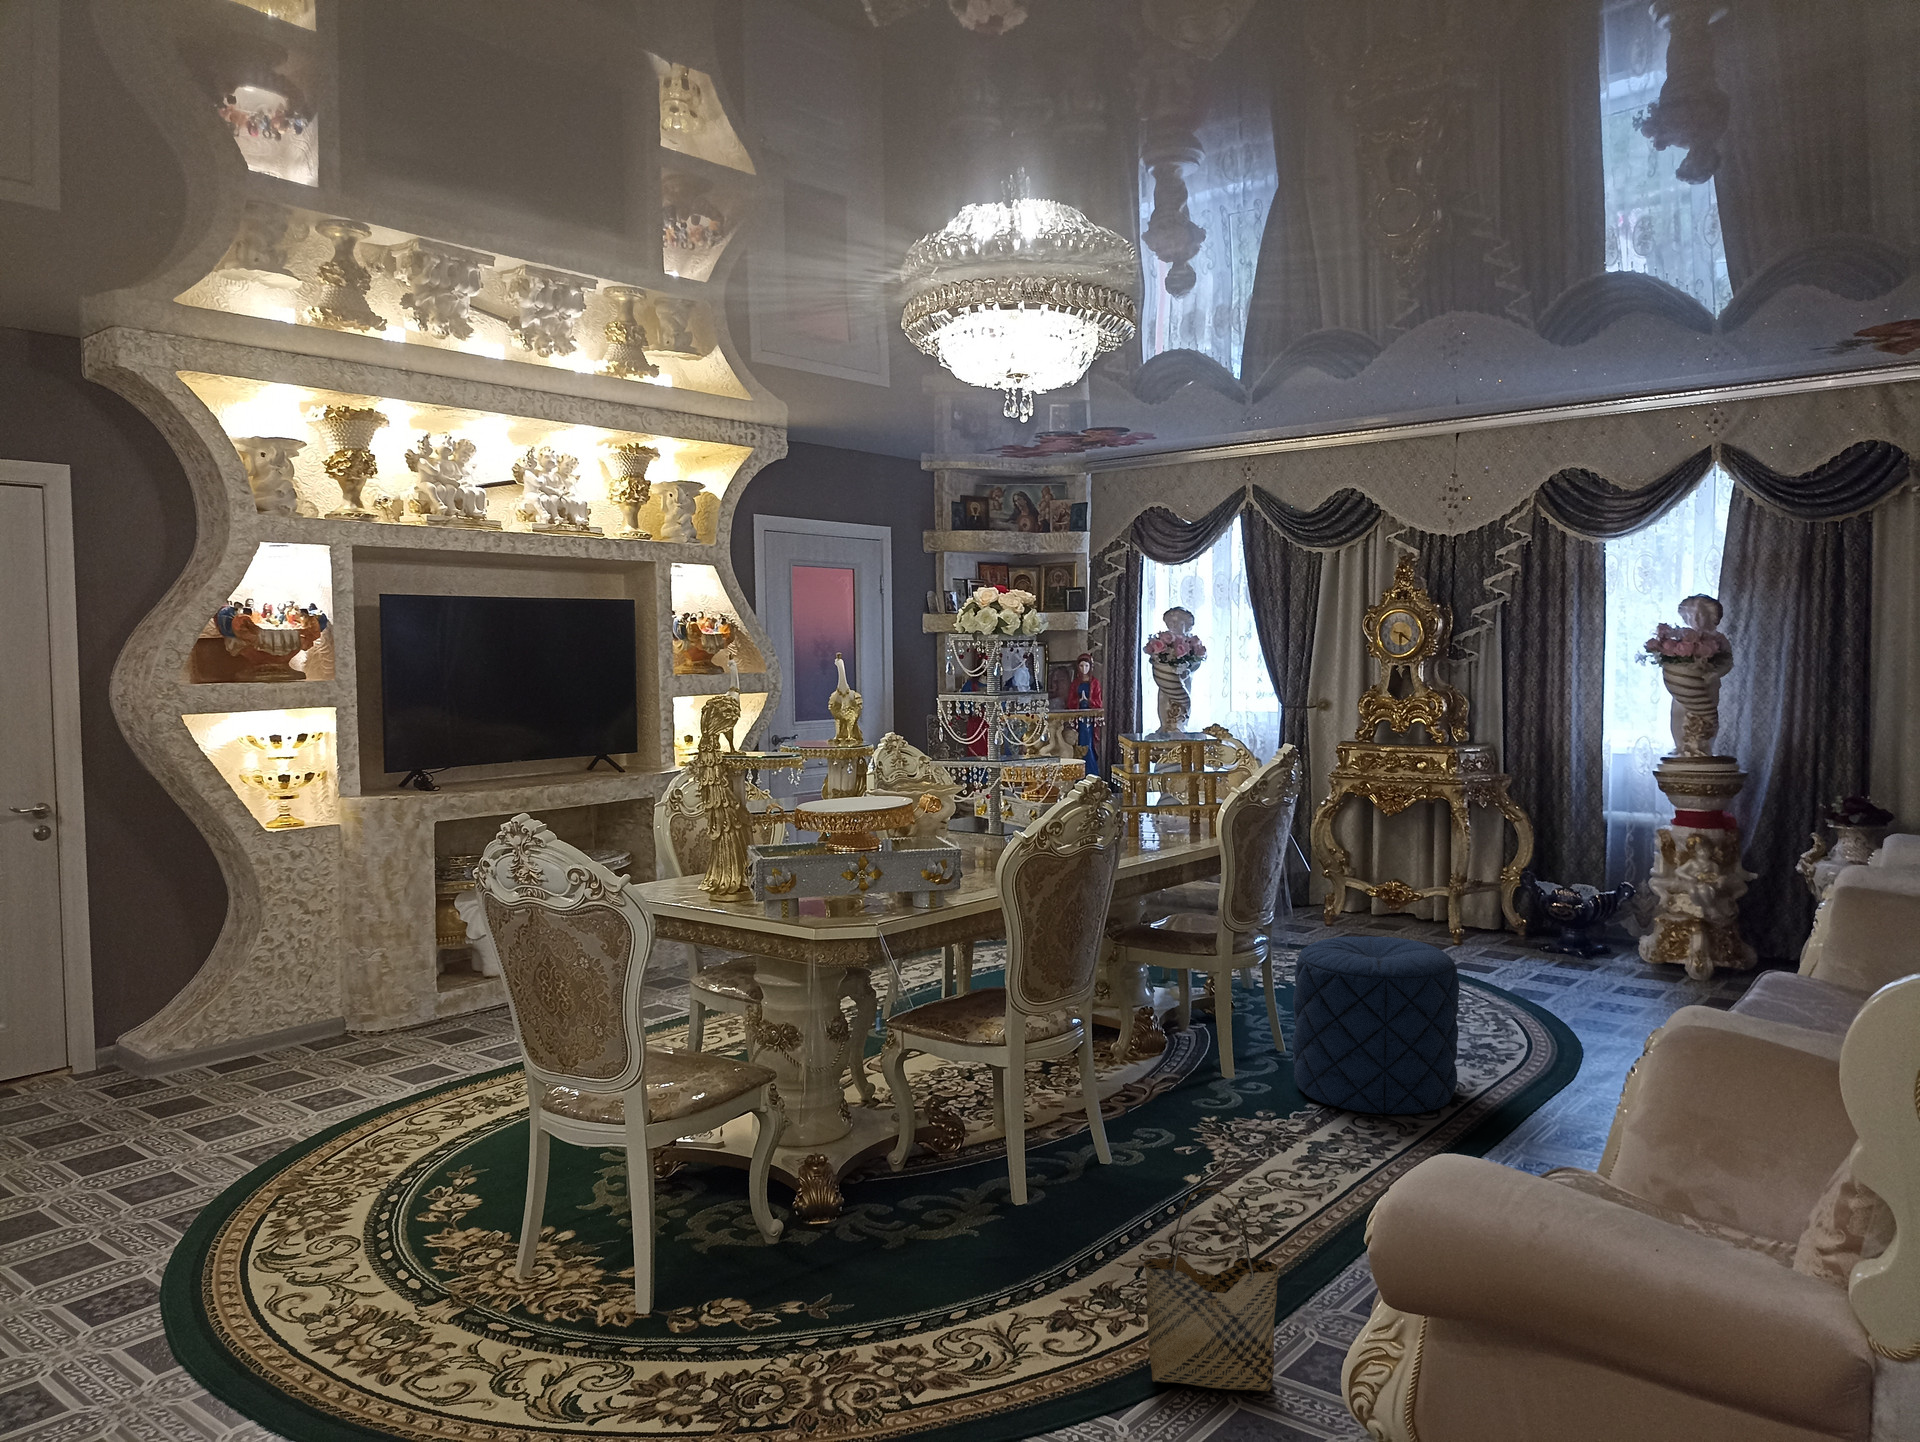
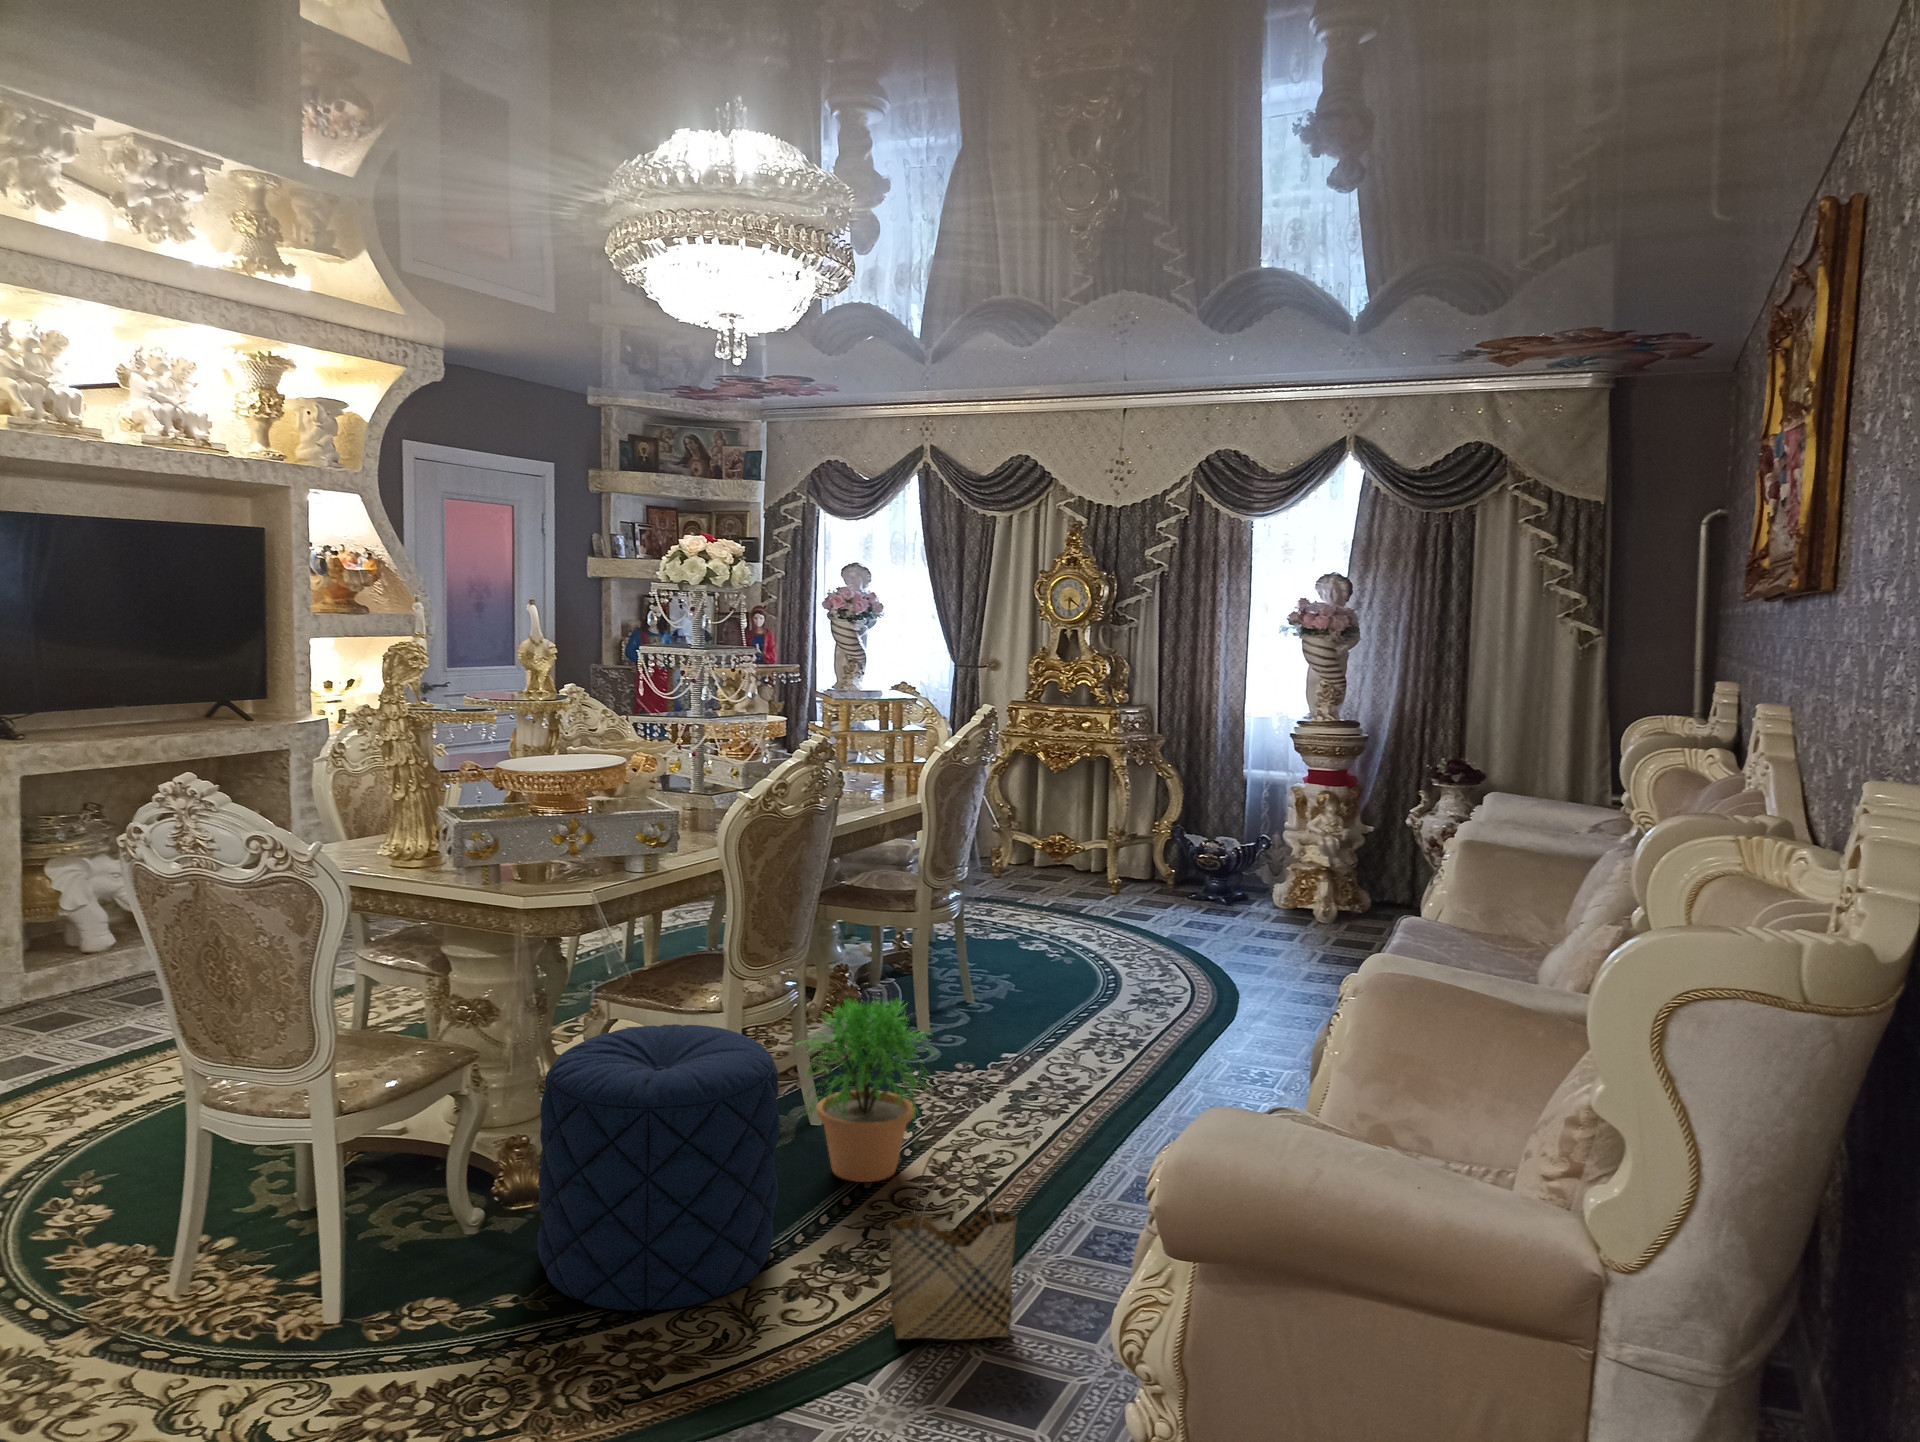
pouf: present [1292,936,1460,1114] -> present [537,1024,780,1311]
potted plant: none [1075,1035,1222,1223] -> present [802,998,930,1182]

